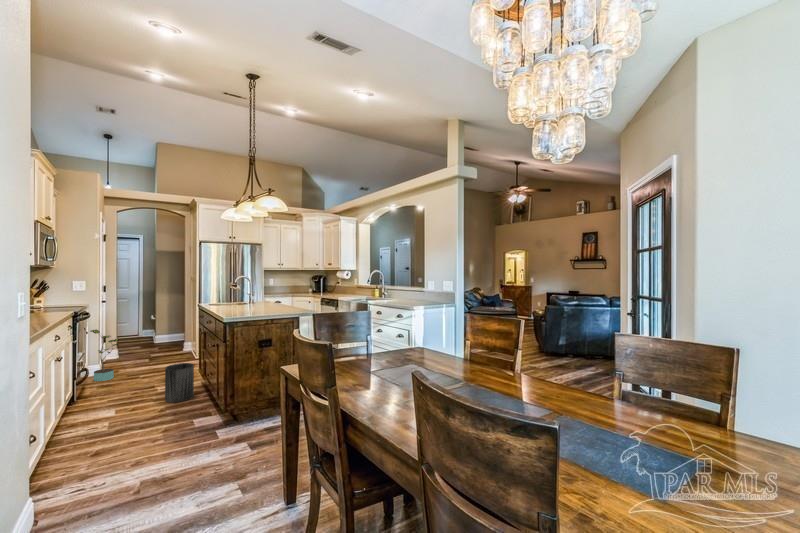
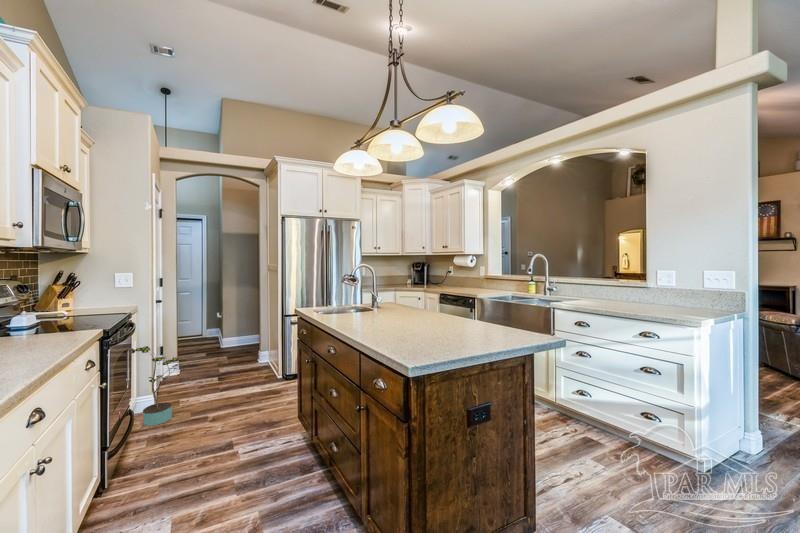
trash can: present [165,363,194,403] -> none [254,414,301,495]

